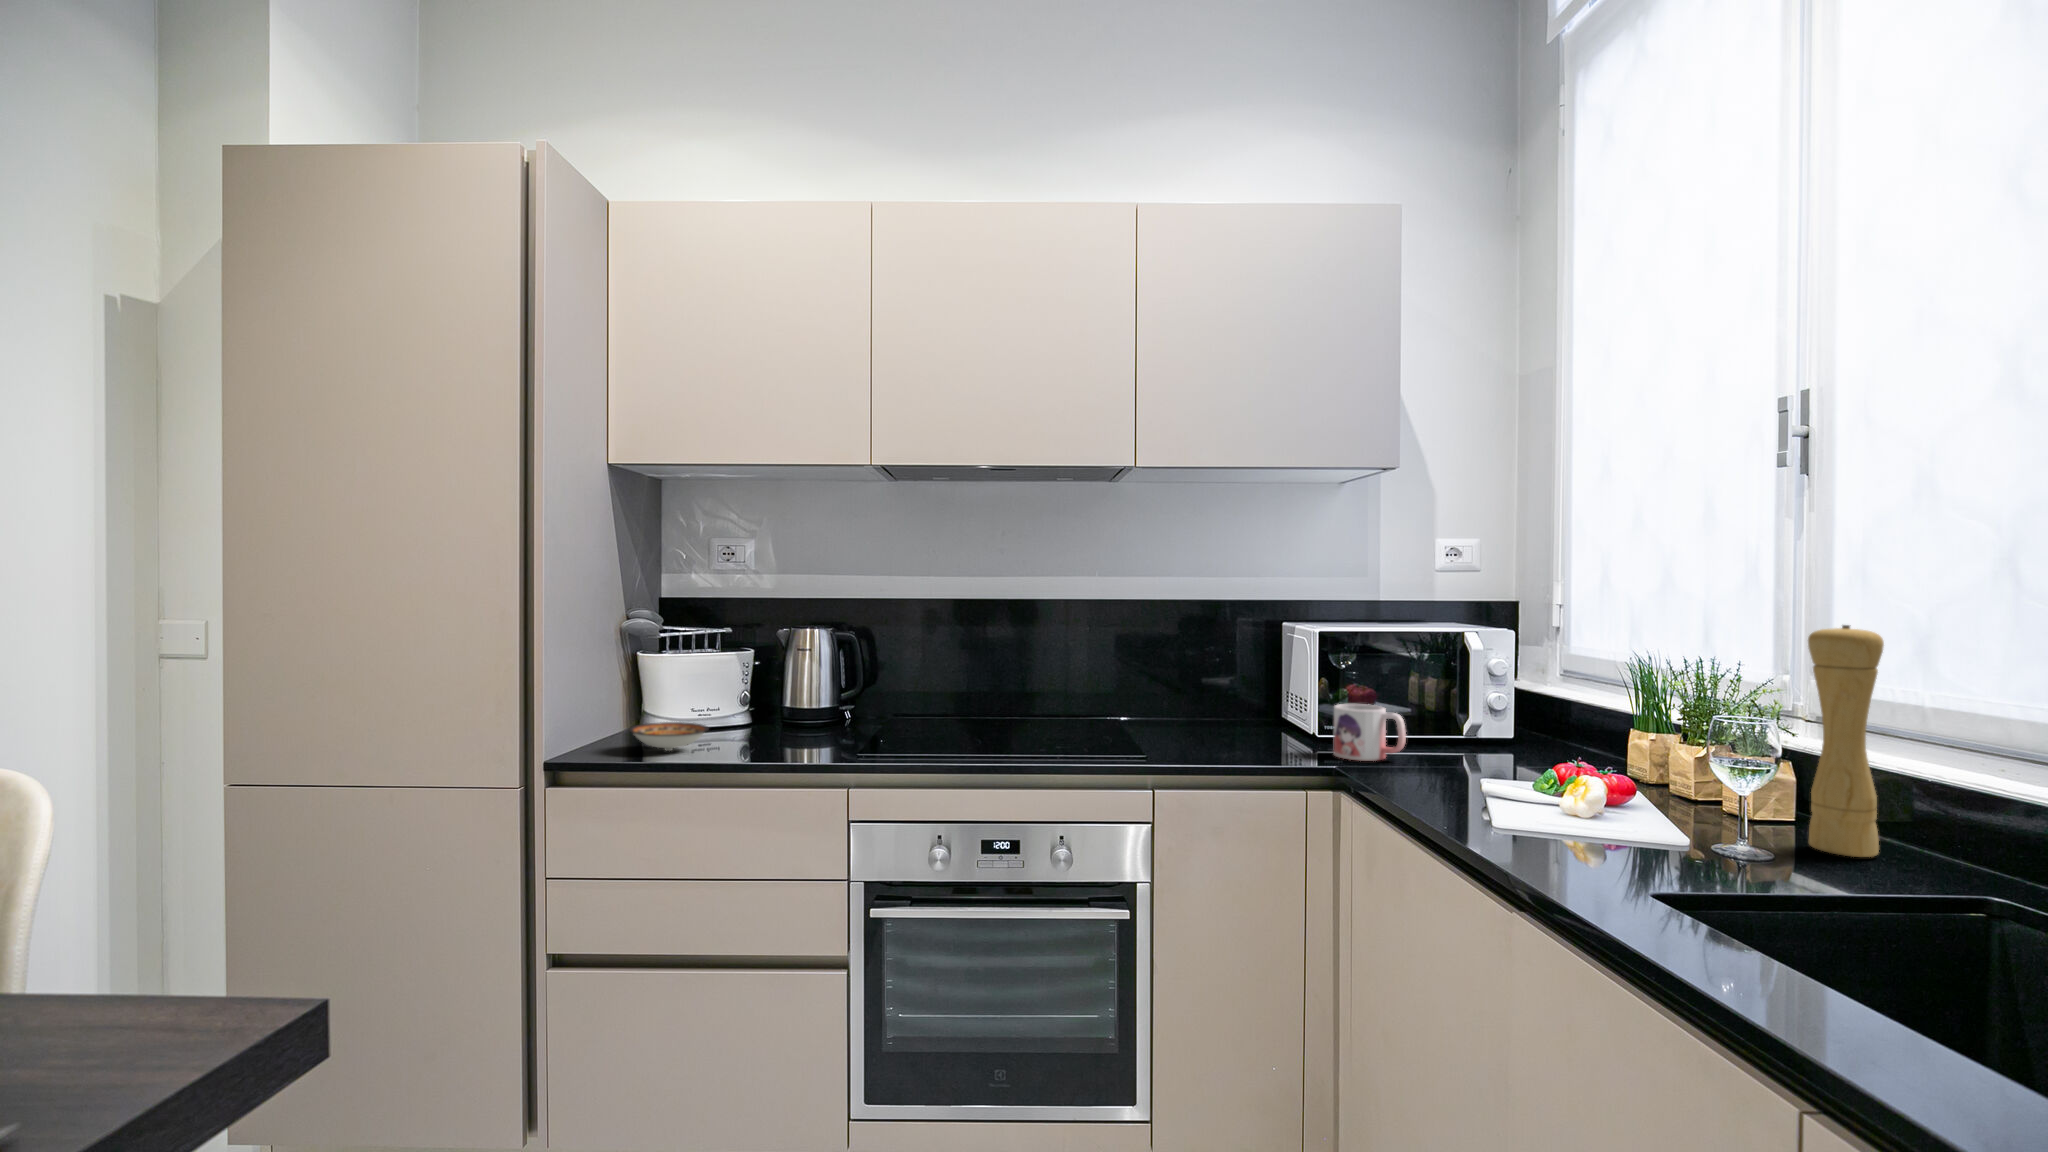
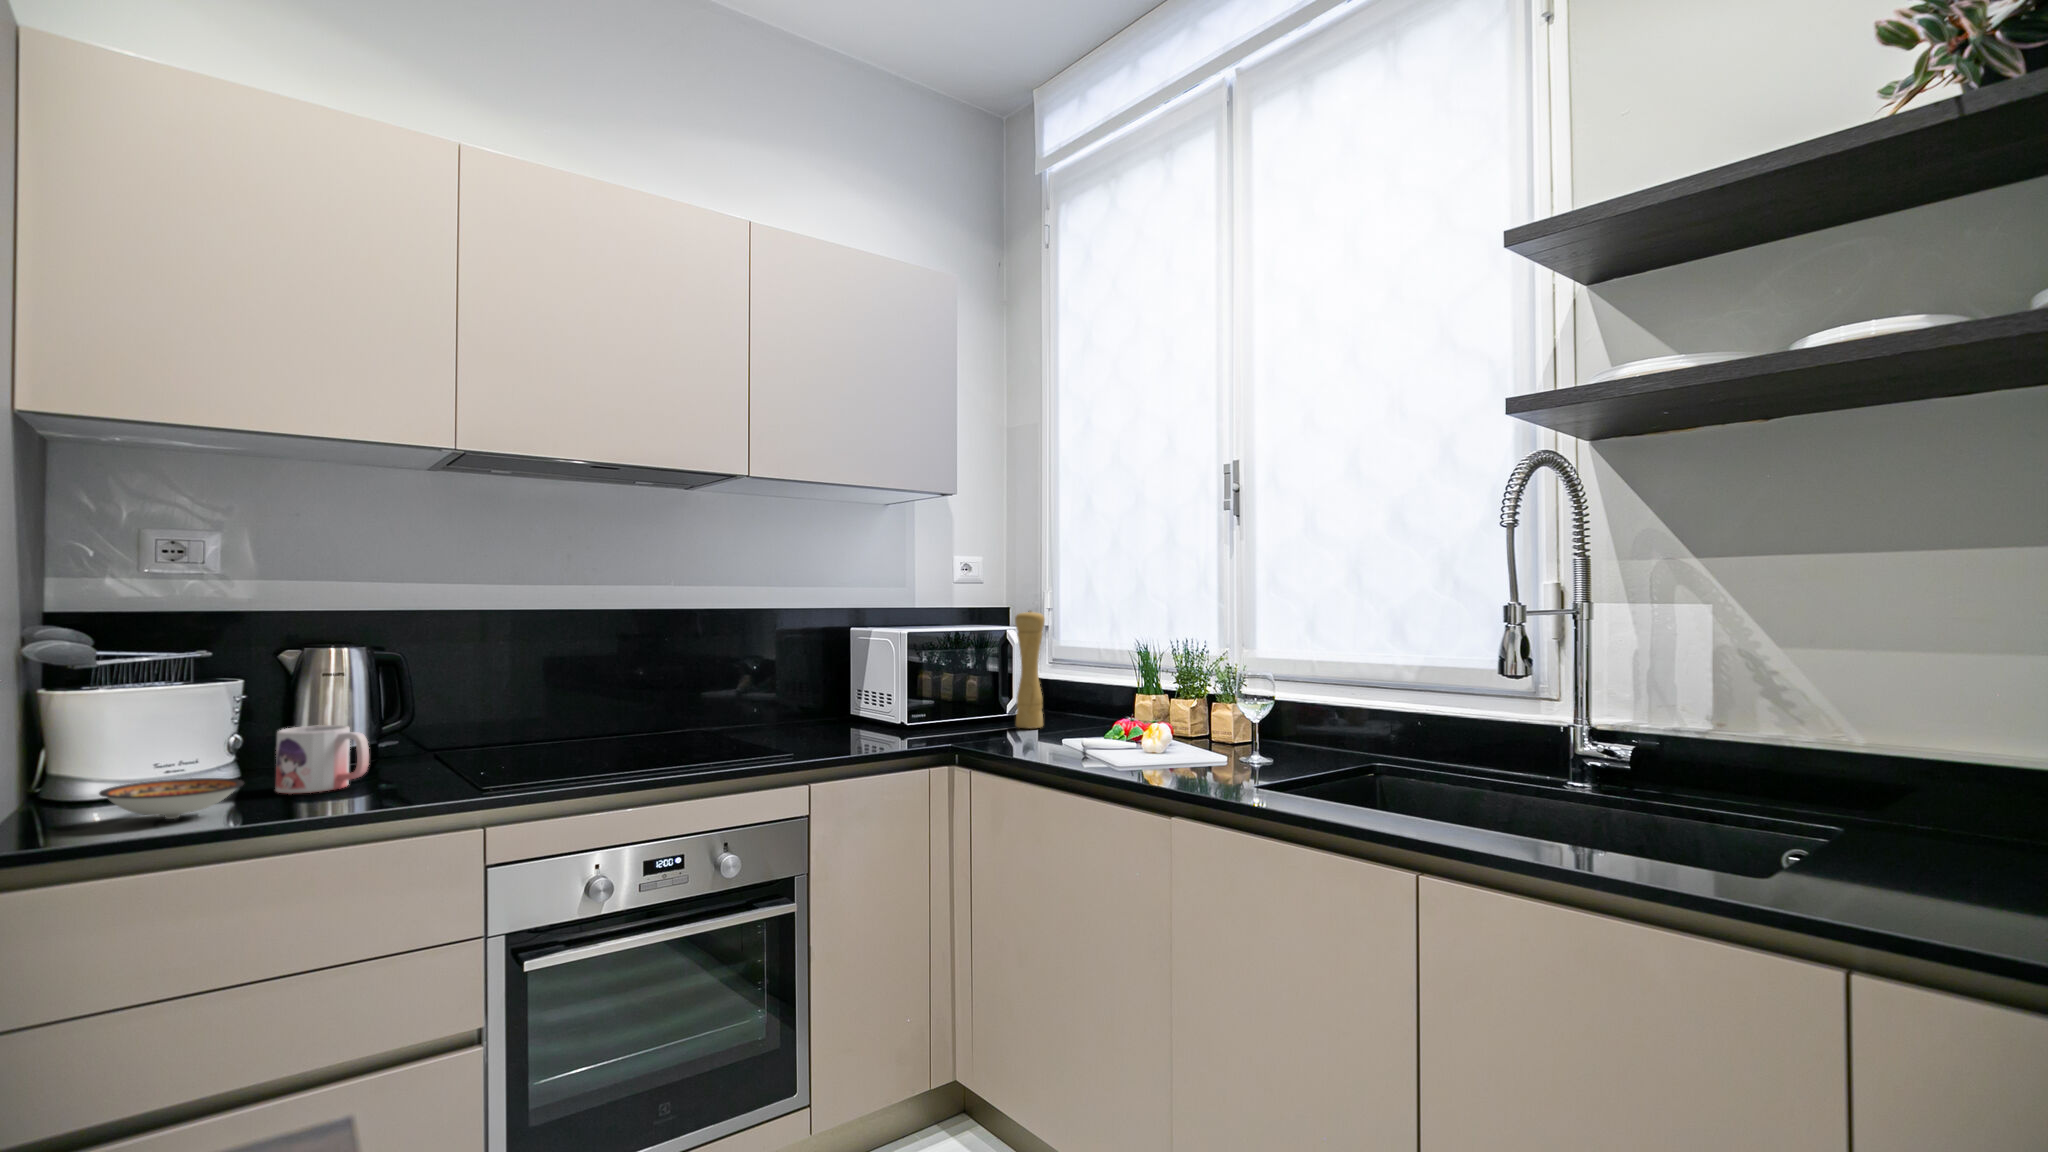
pepper mill: present [1808,625,1884,857] -> present [1015,611,1045,728]
mug: present [1333,704,1406,761] -> present [276,725,369,794]

